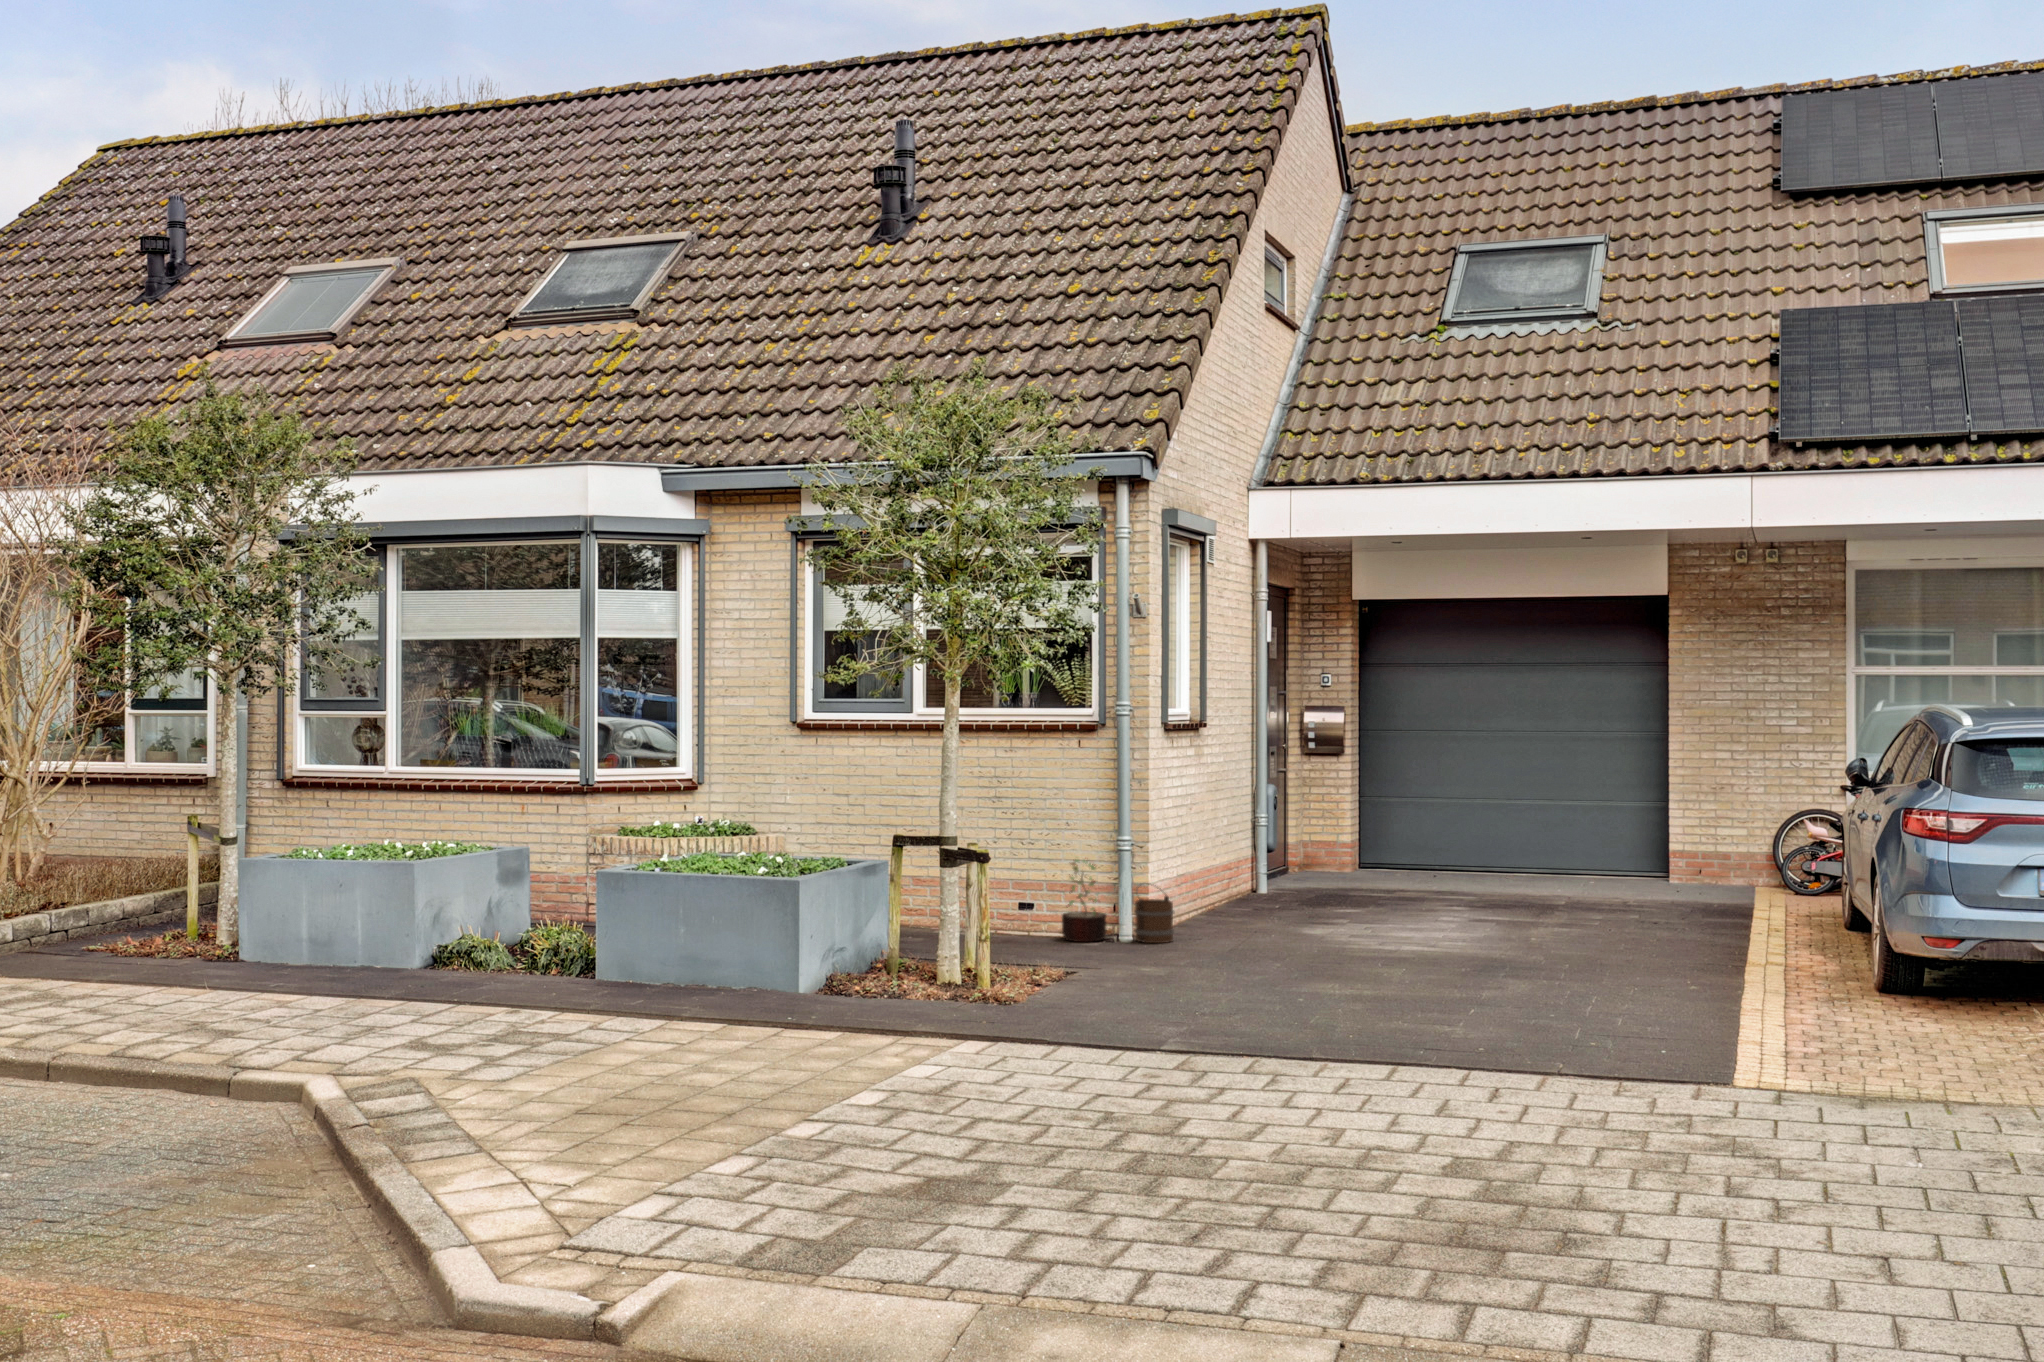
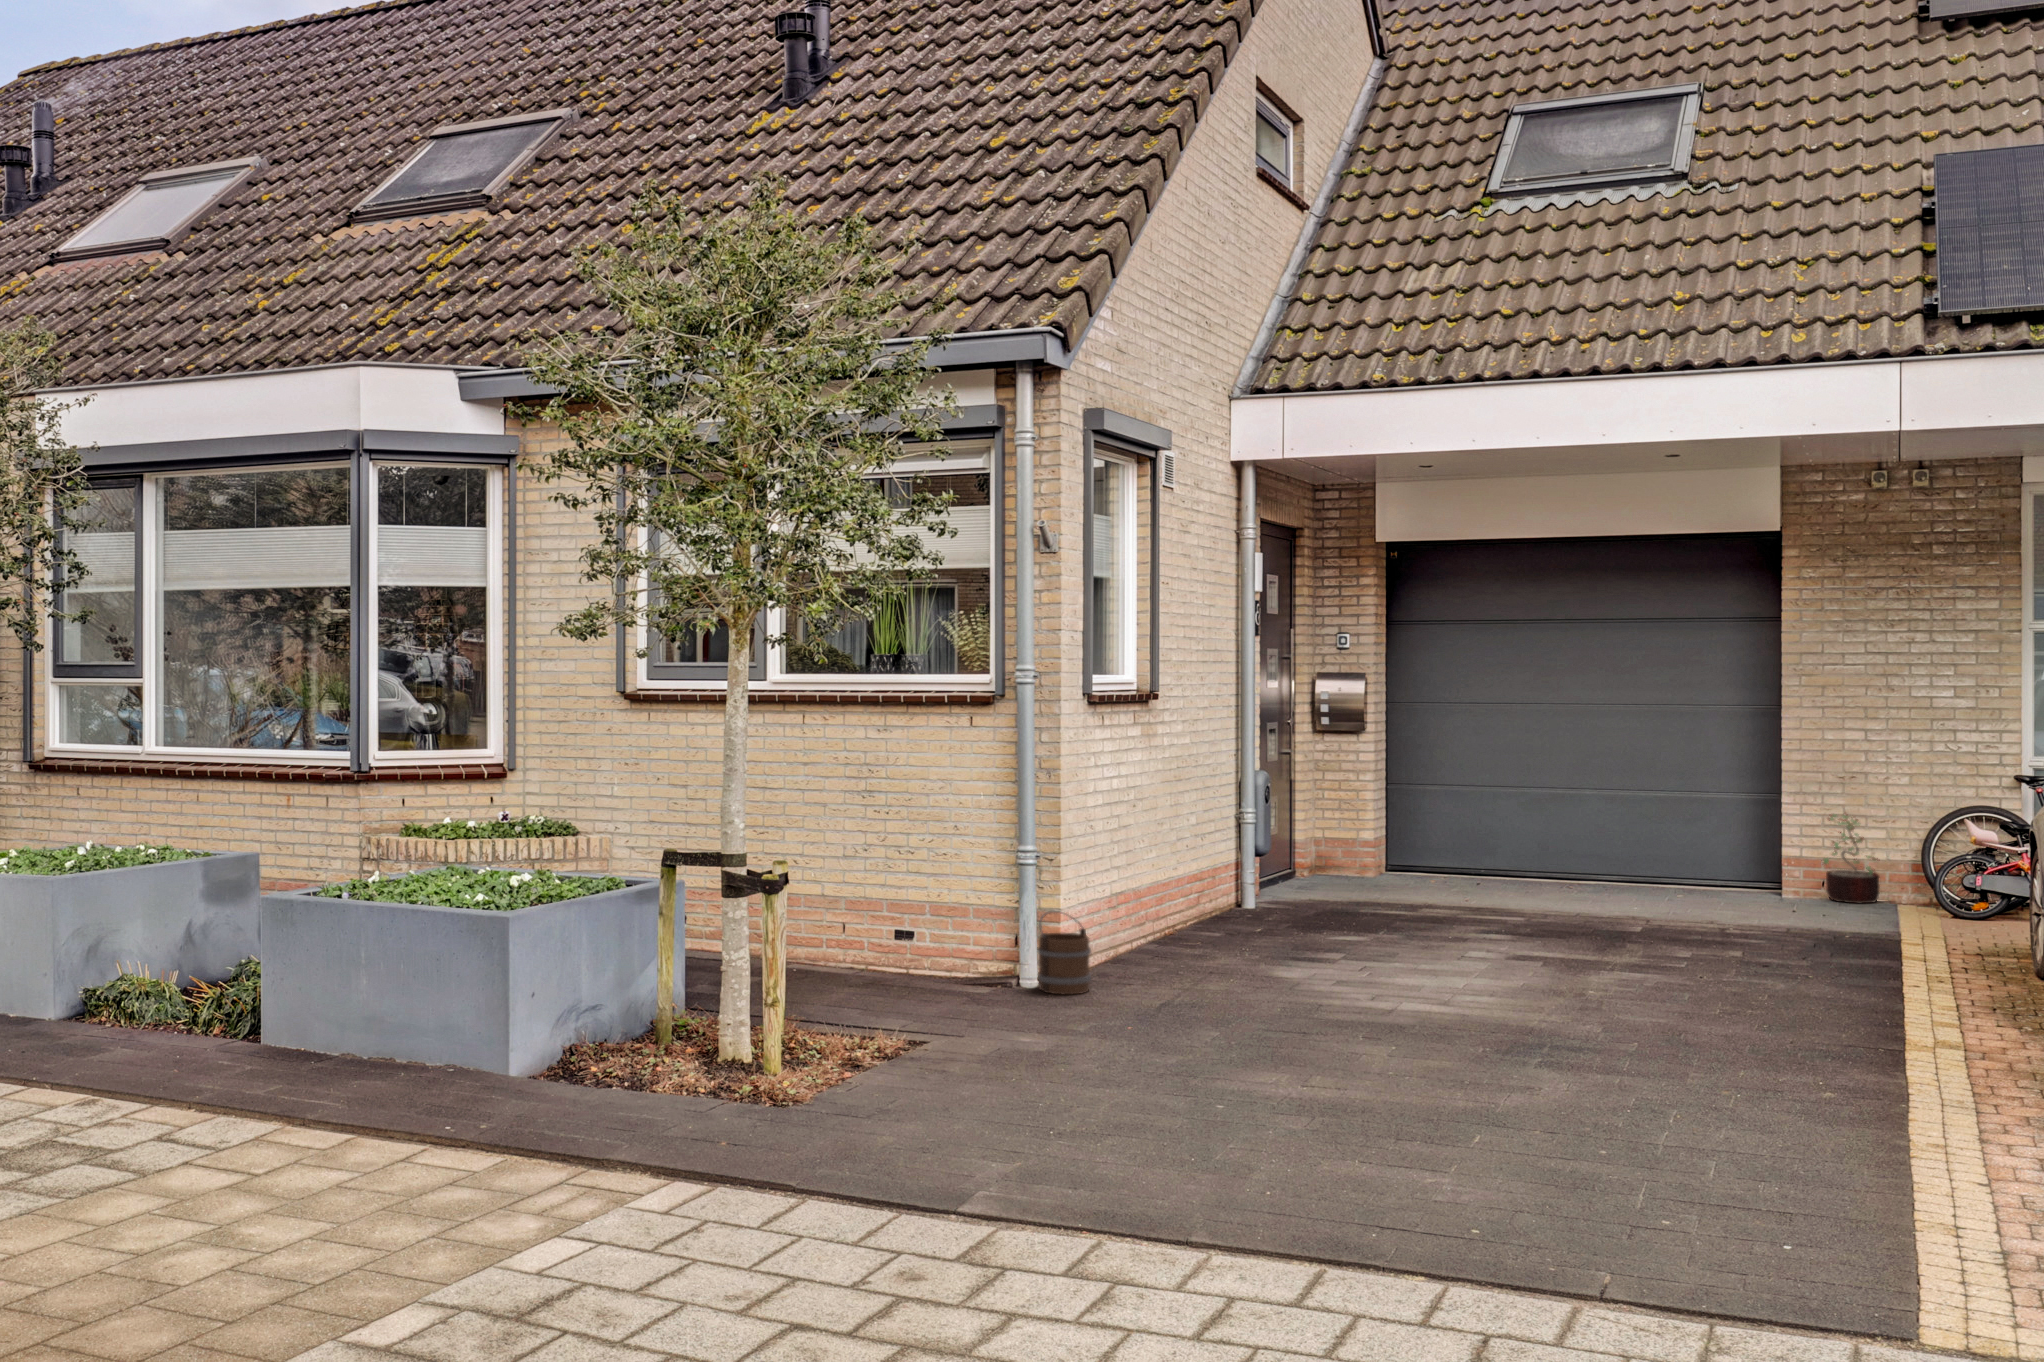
decorative plant: present [1062,859,1107,942] -> present [1823,814,1879,903]

